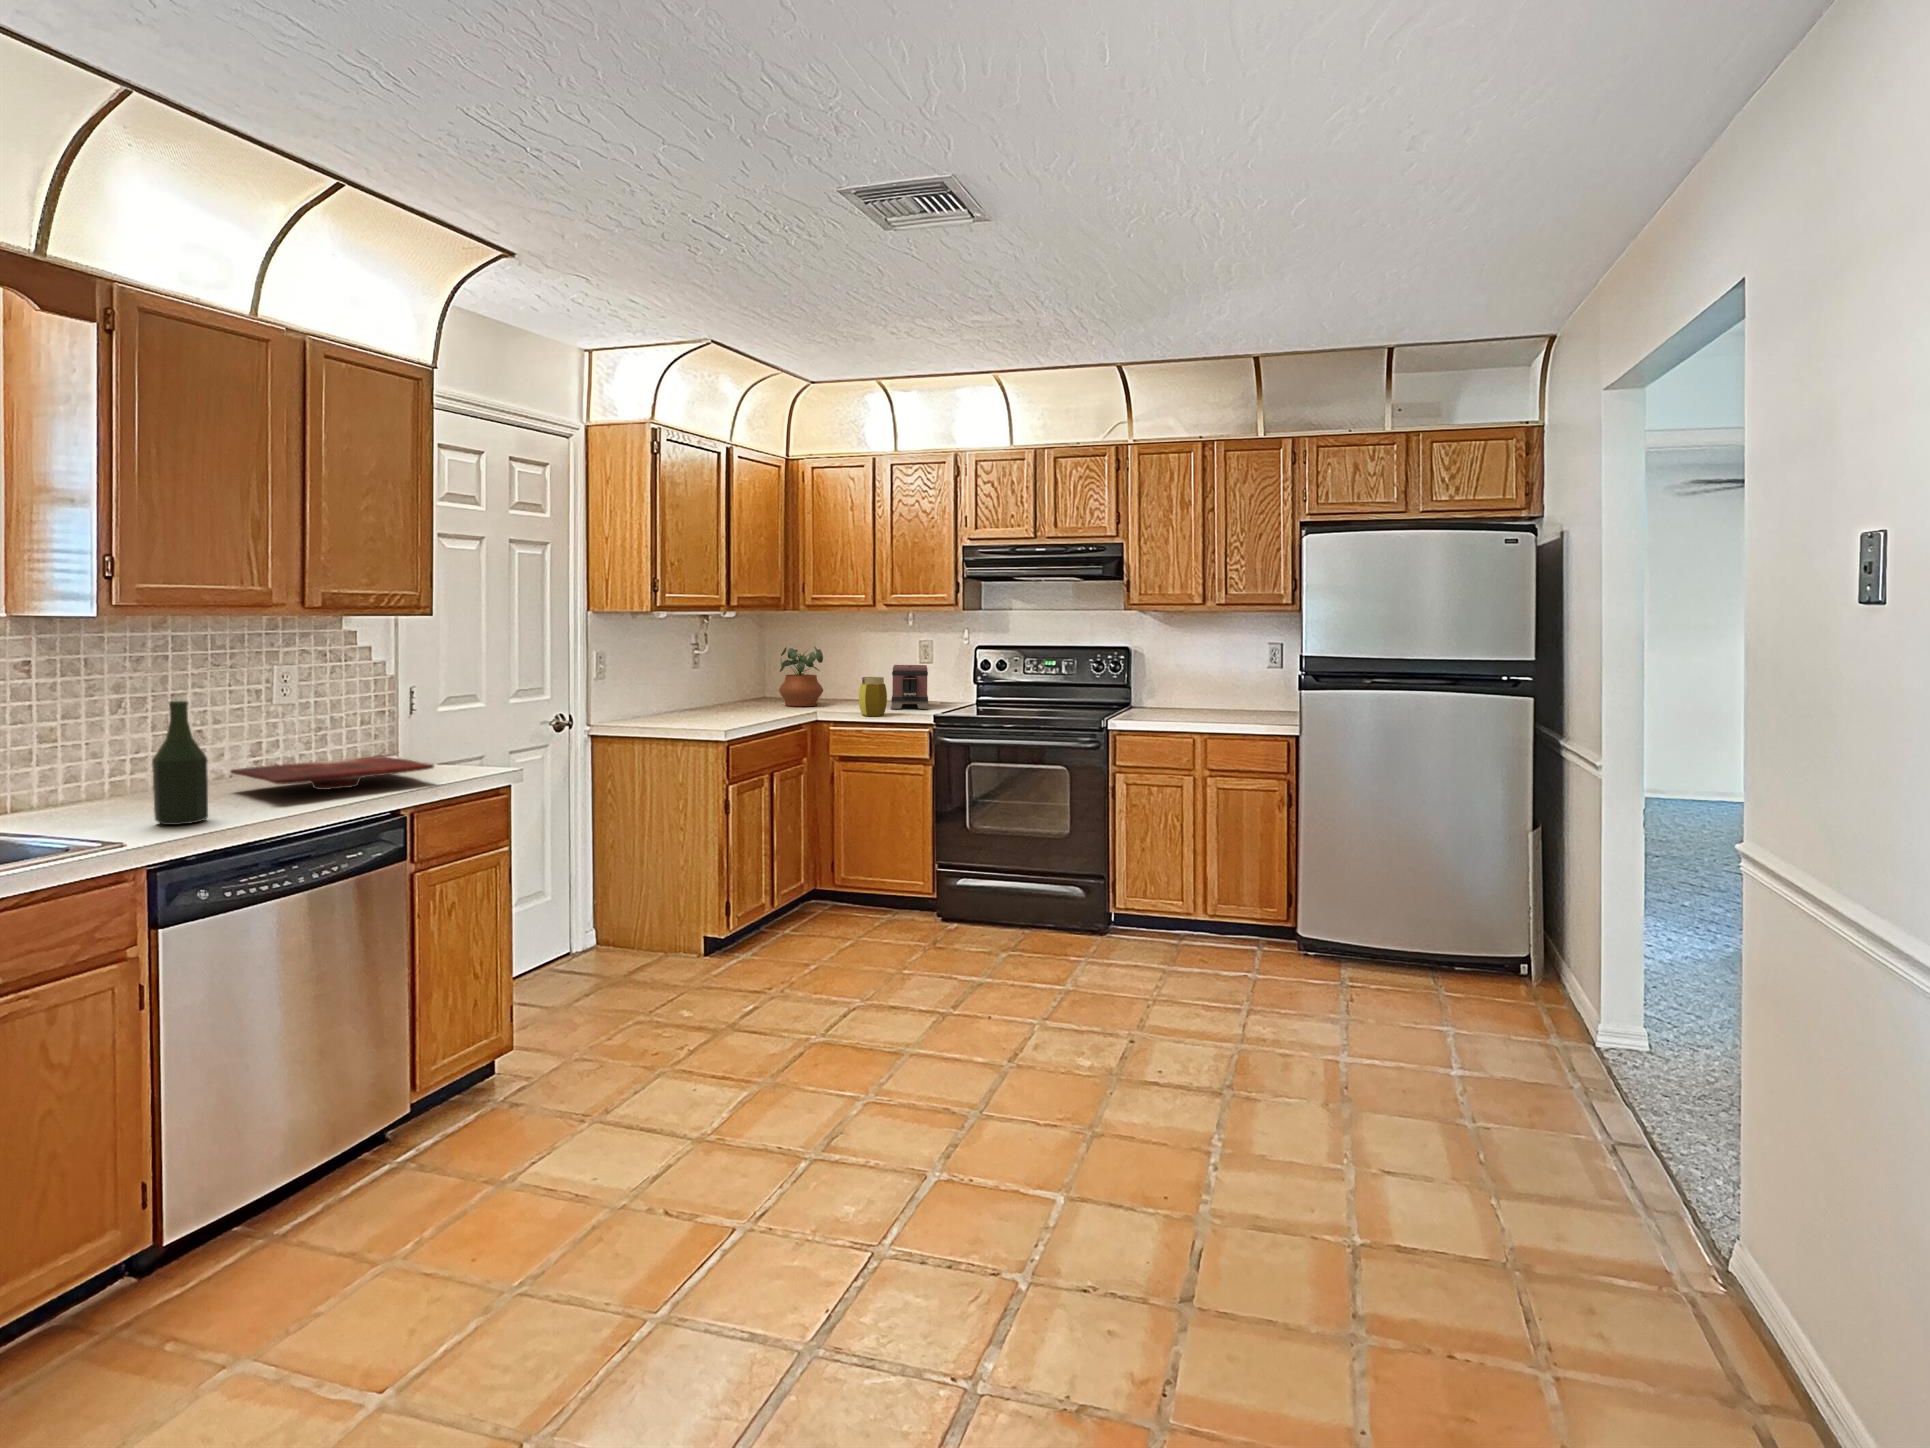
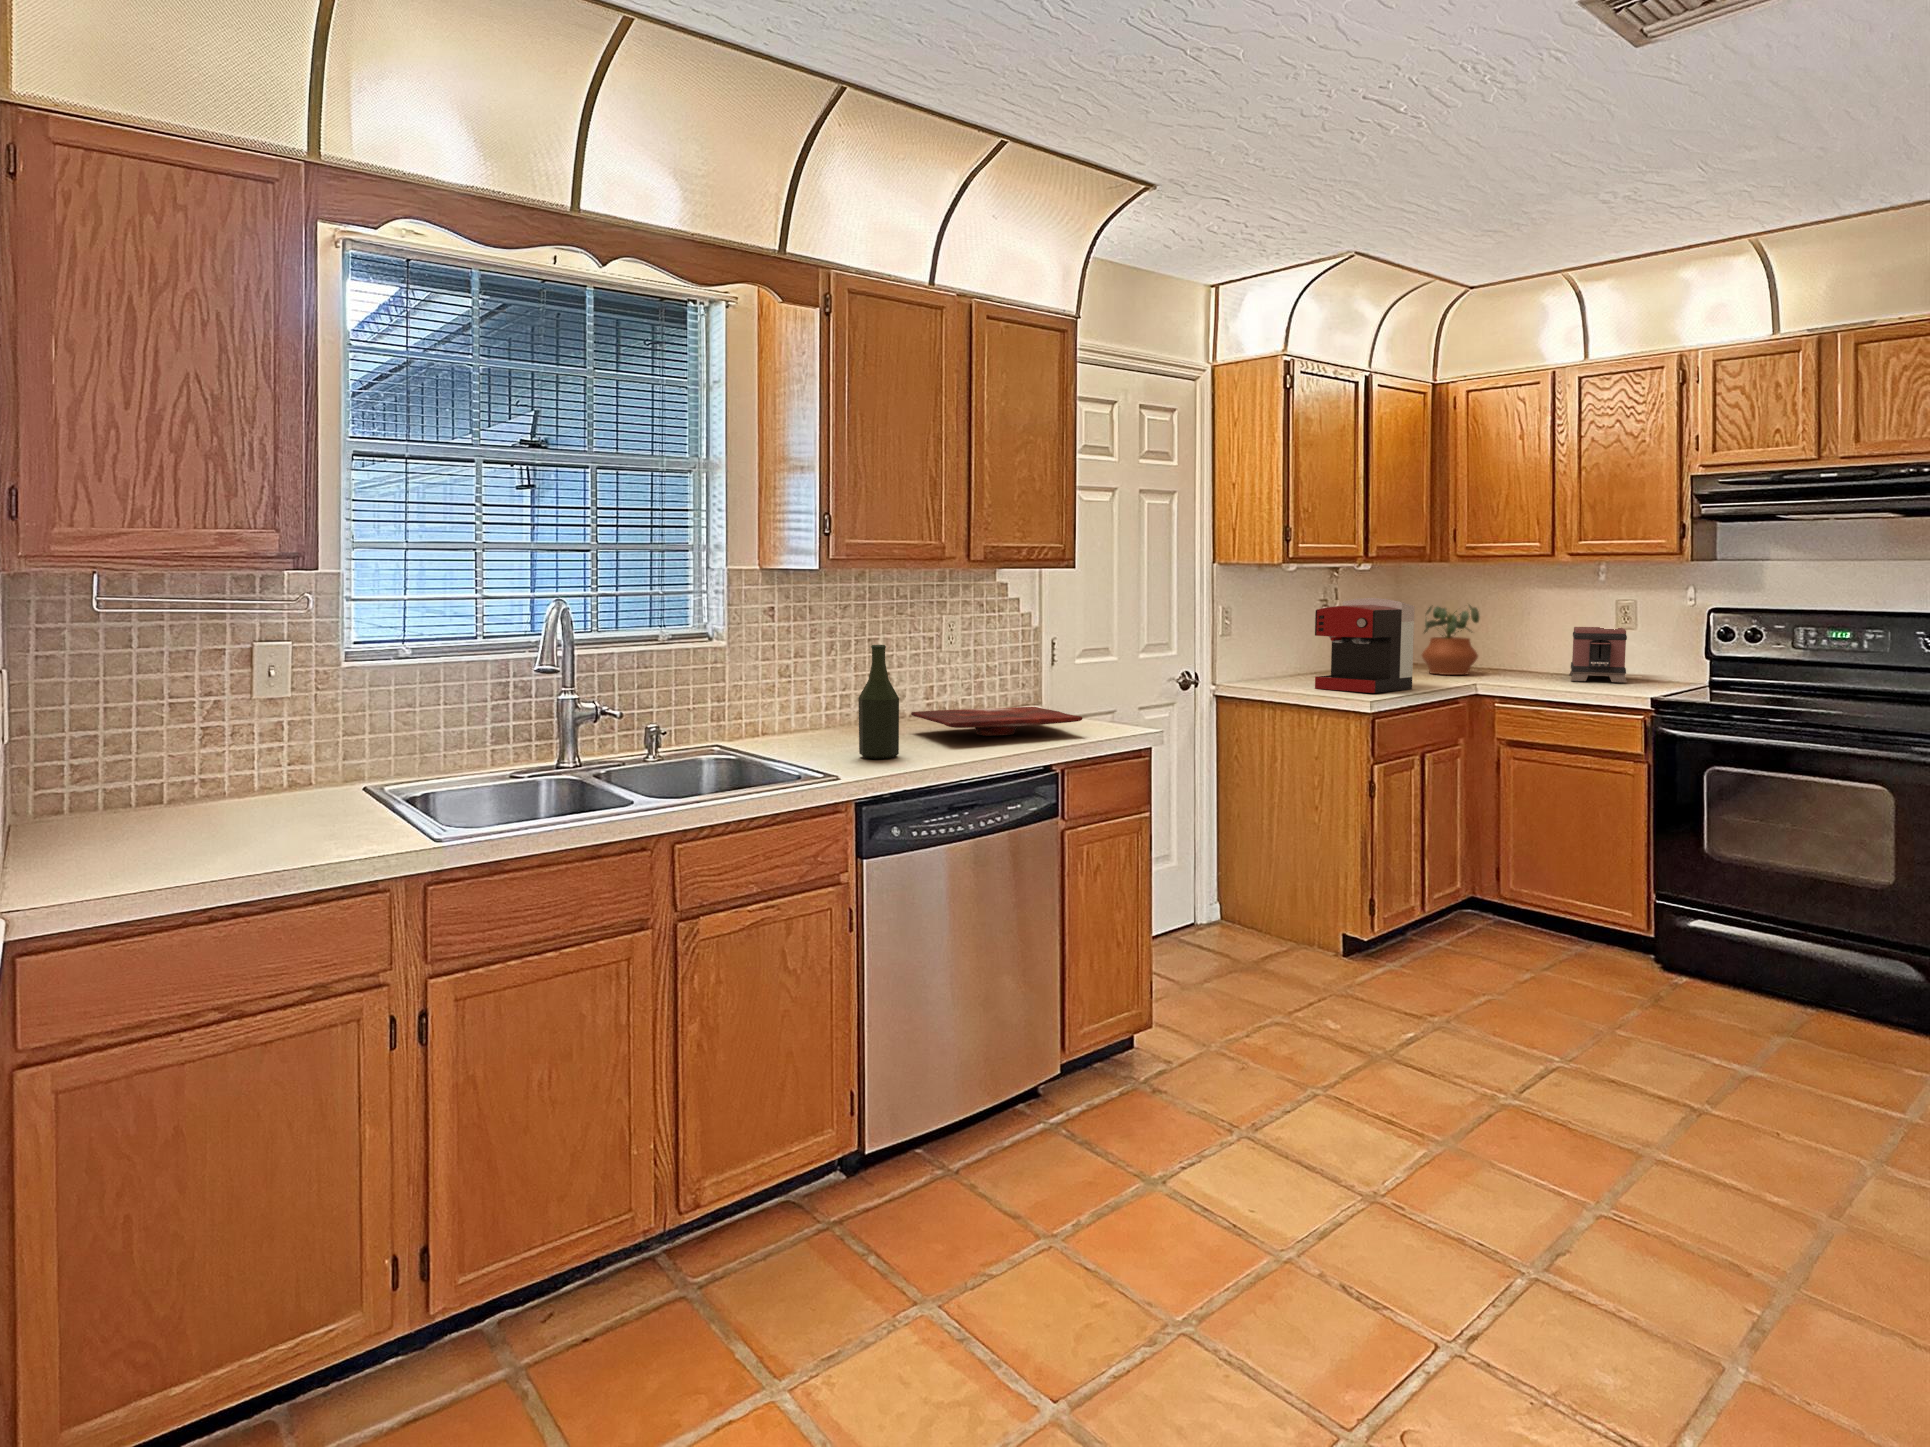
coffee maker: none [682,642,767,725] -> present [1315,598,1415,693]
jar: present [859,677,887,716] -> none [1530,640,1570,689]

